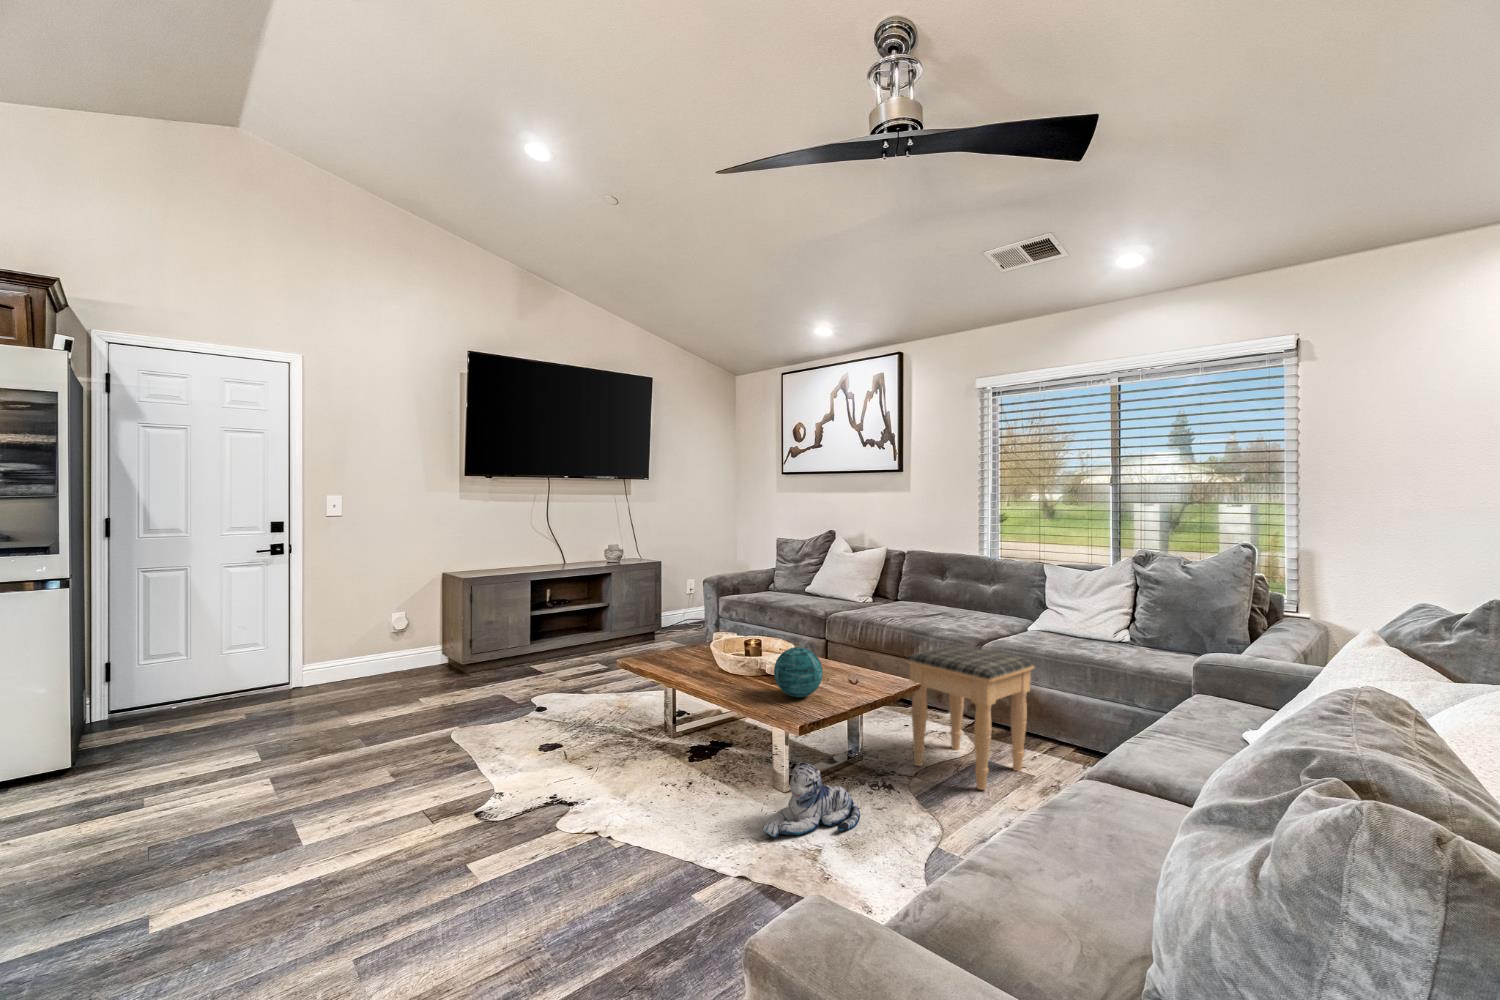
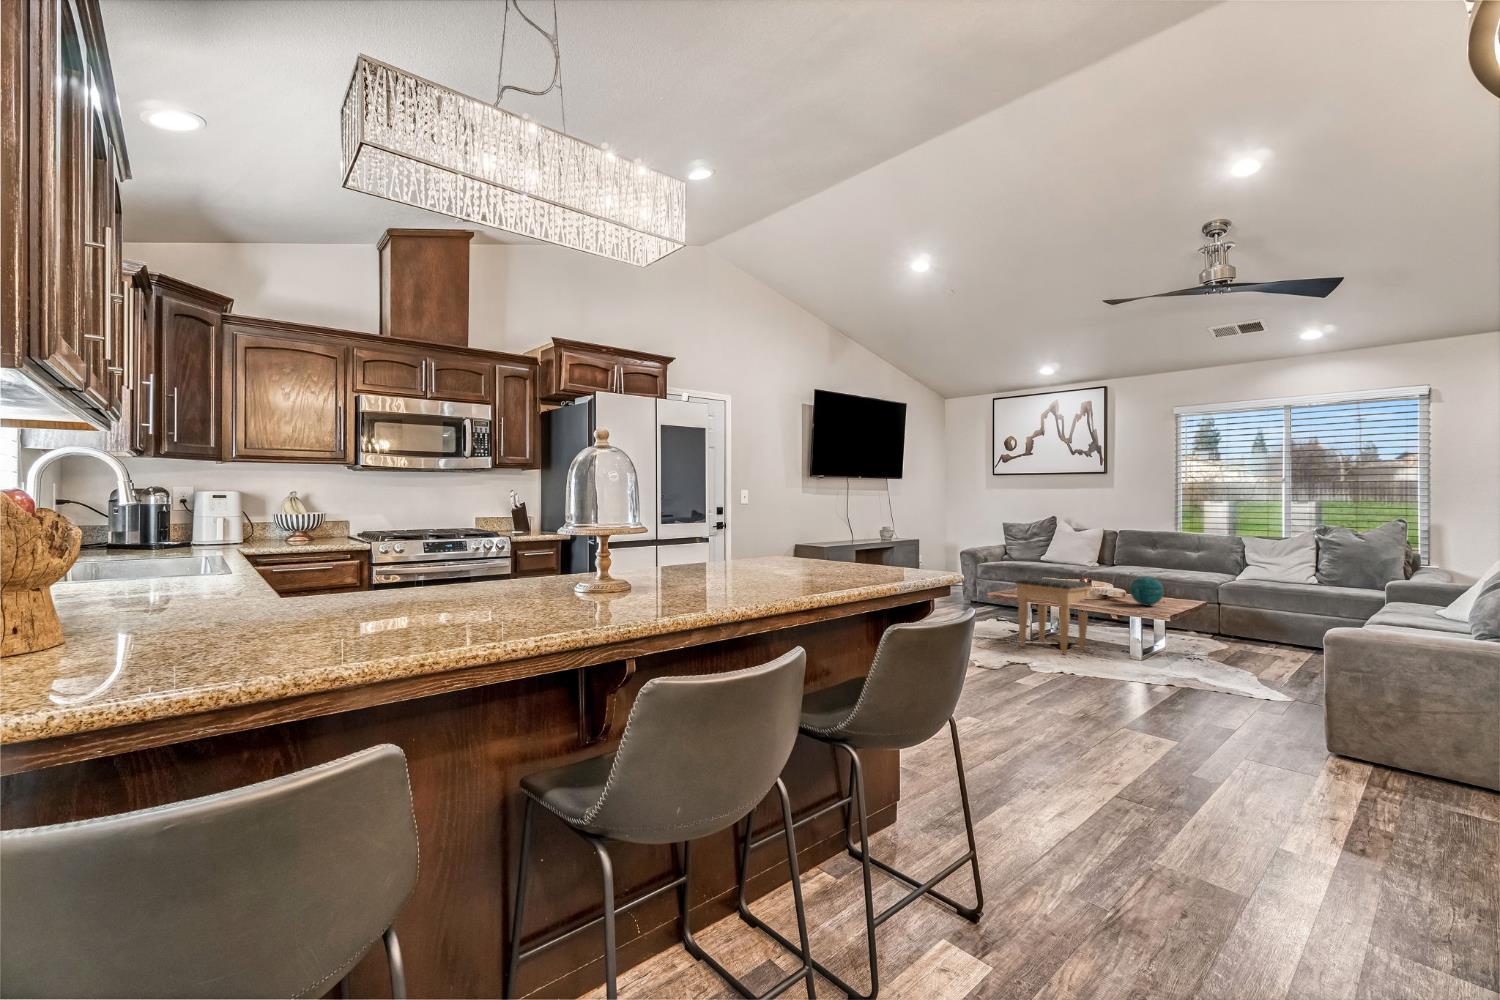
footstool: present [907,644,1035,790] -> present [1015,578,1092,654]
plush toy: present [763,762,860,837] -> none [1155,636,1203,674]

